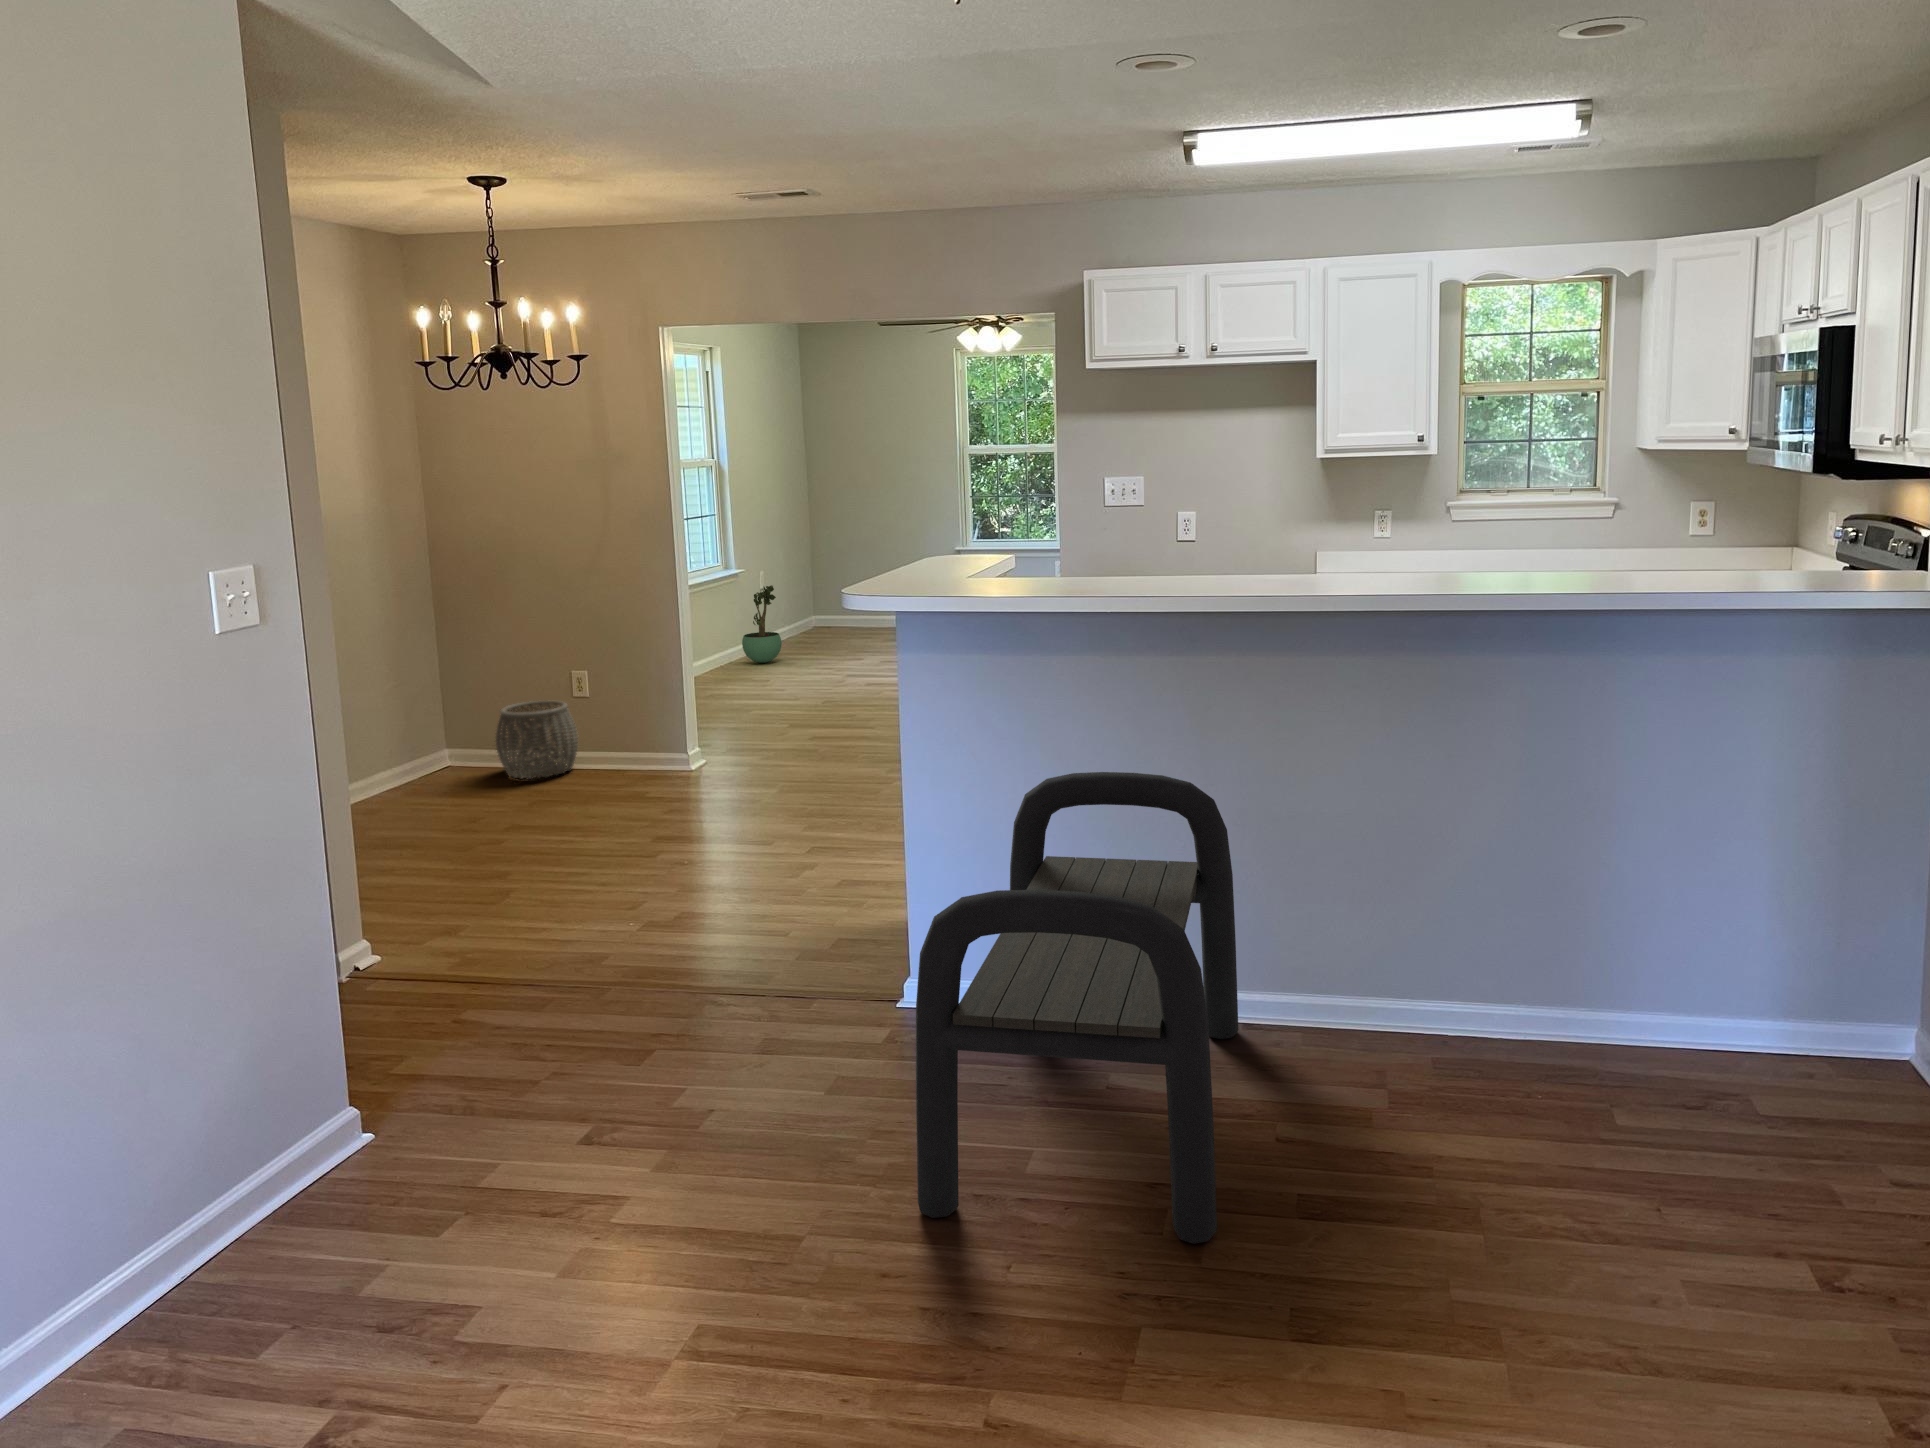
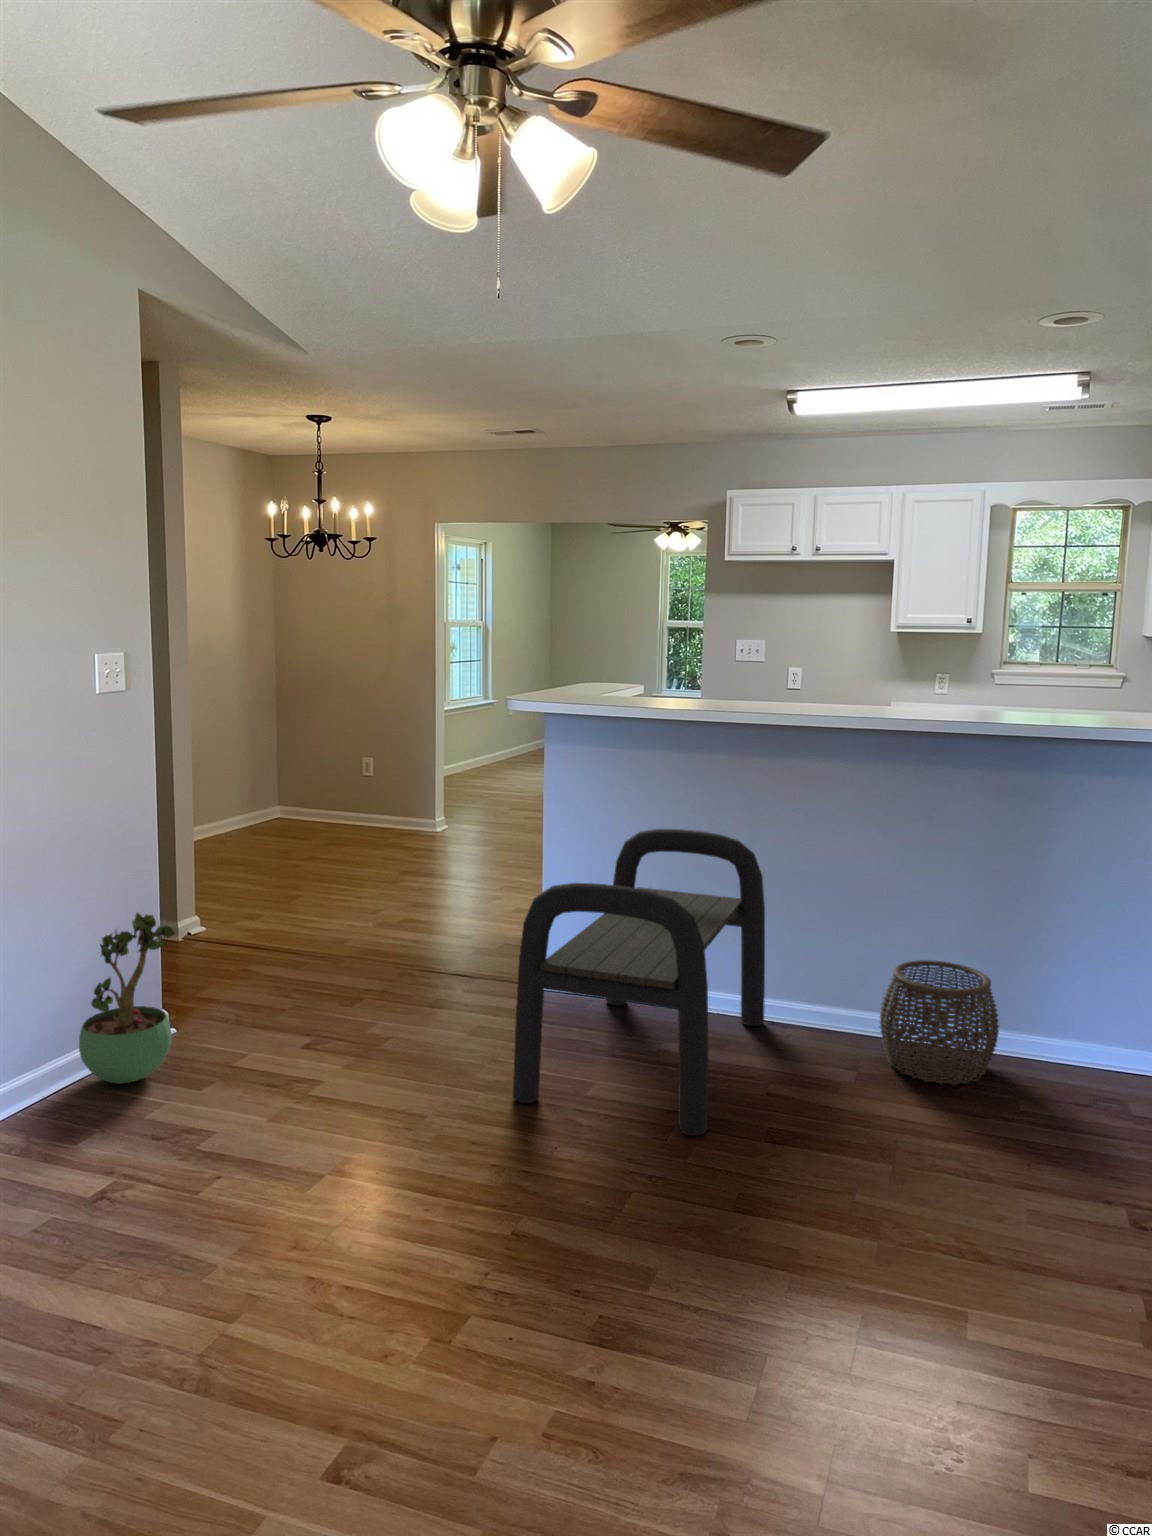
potted plant: present [742,585,782,663] -> present [79,913,175,1084]
woven basket: present [496,700,578,778] -> present [880,960,999,1085]

